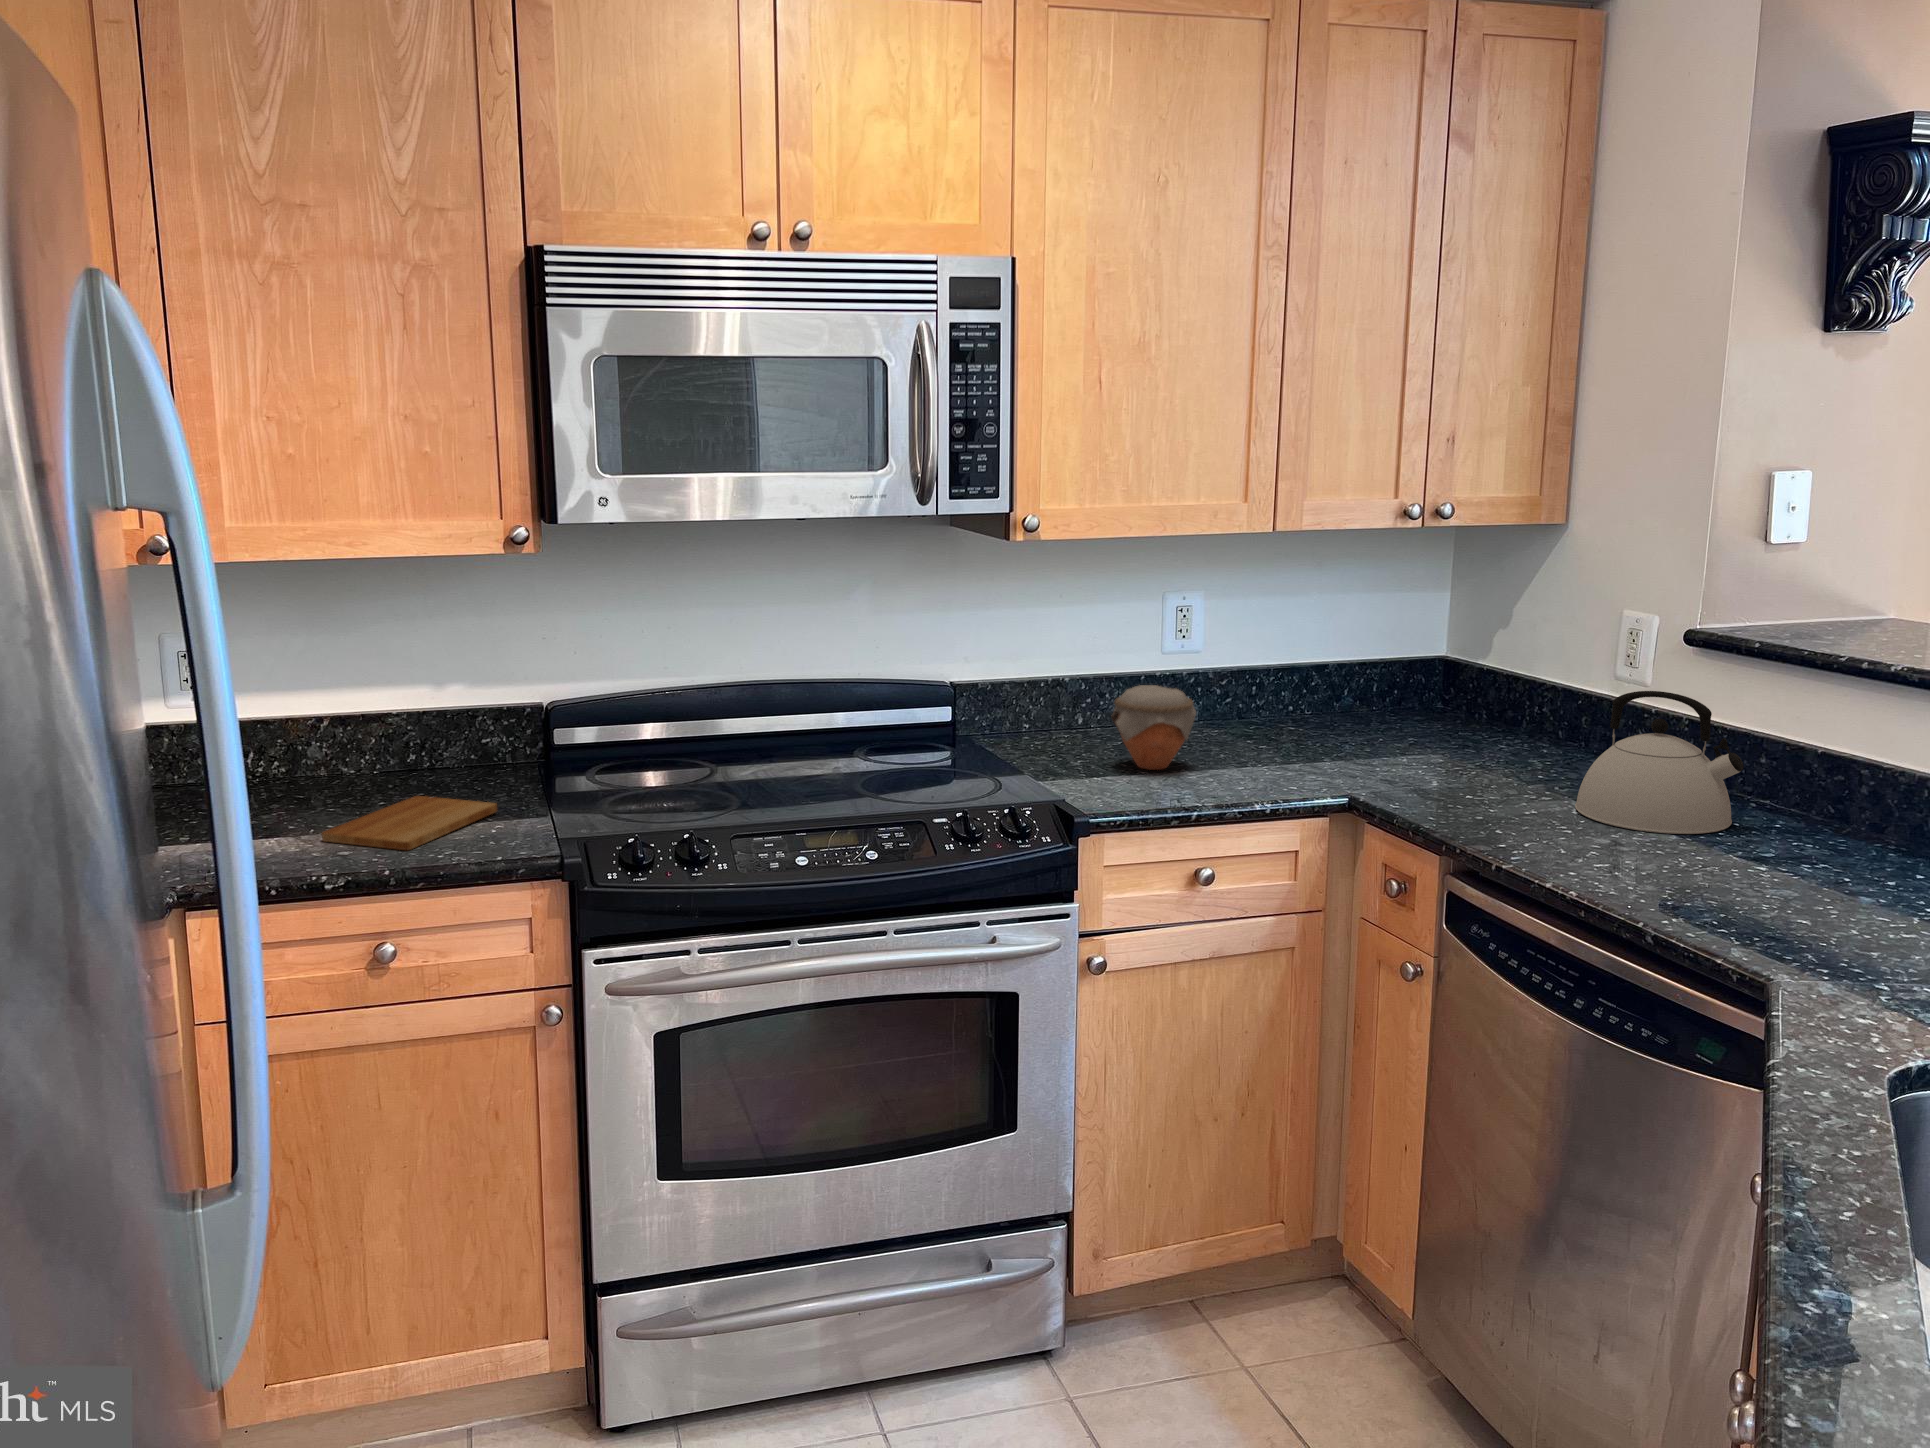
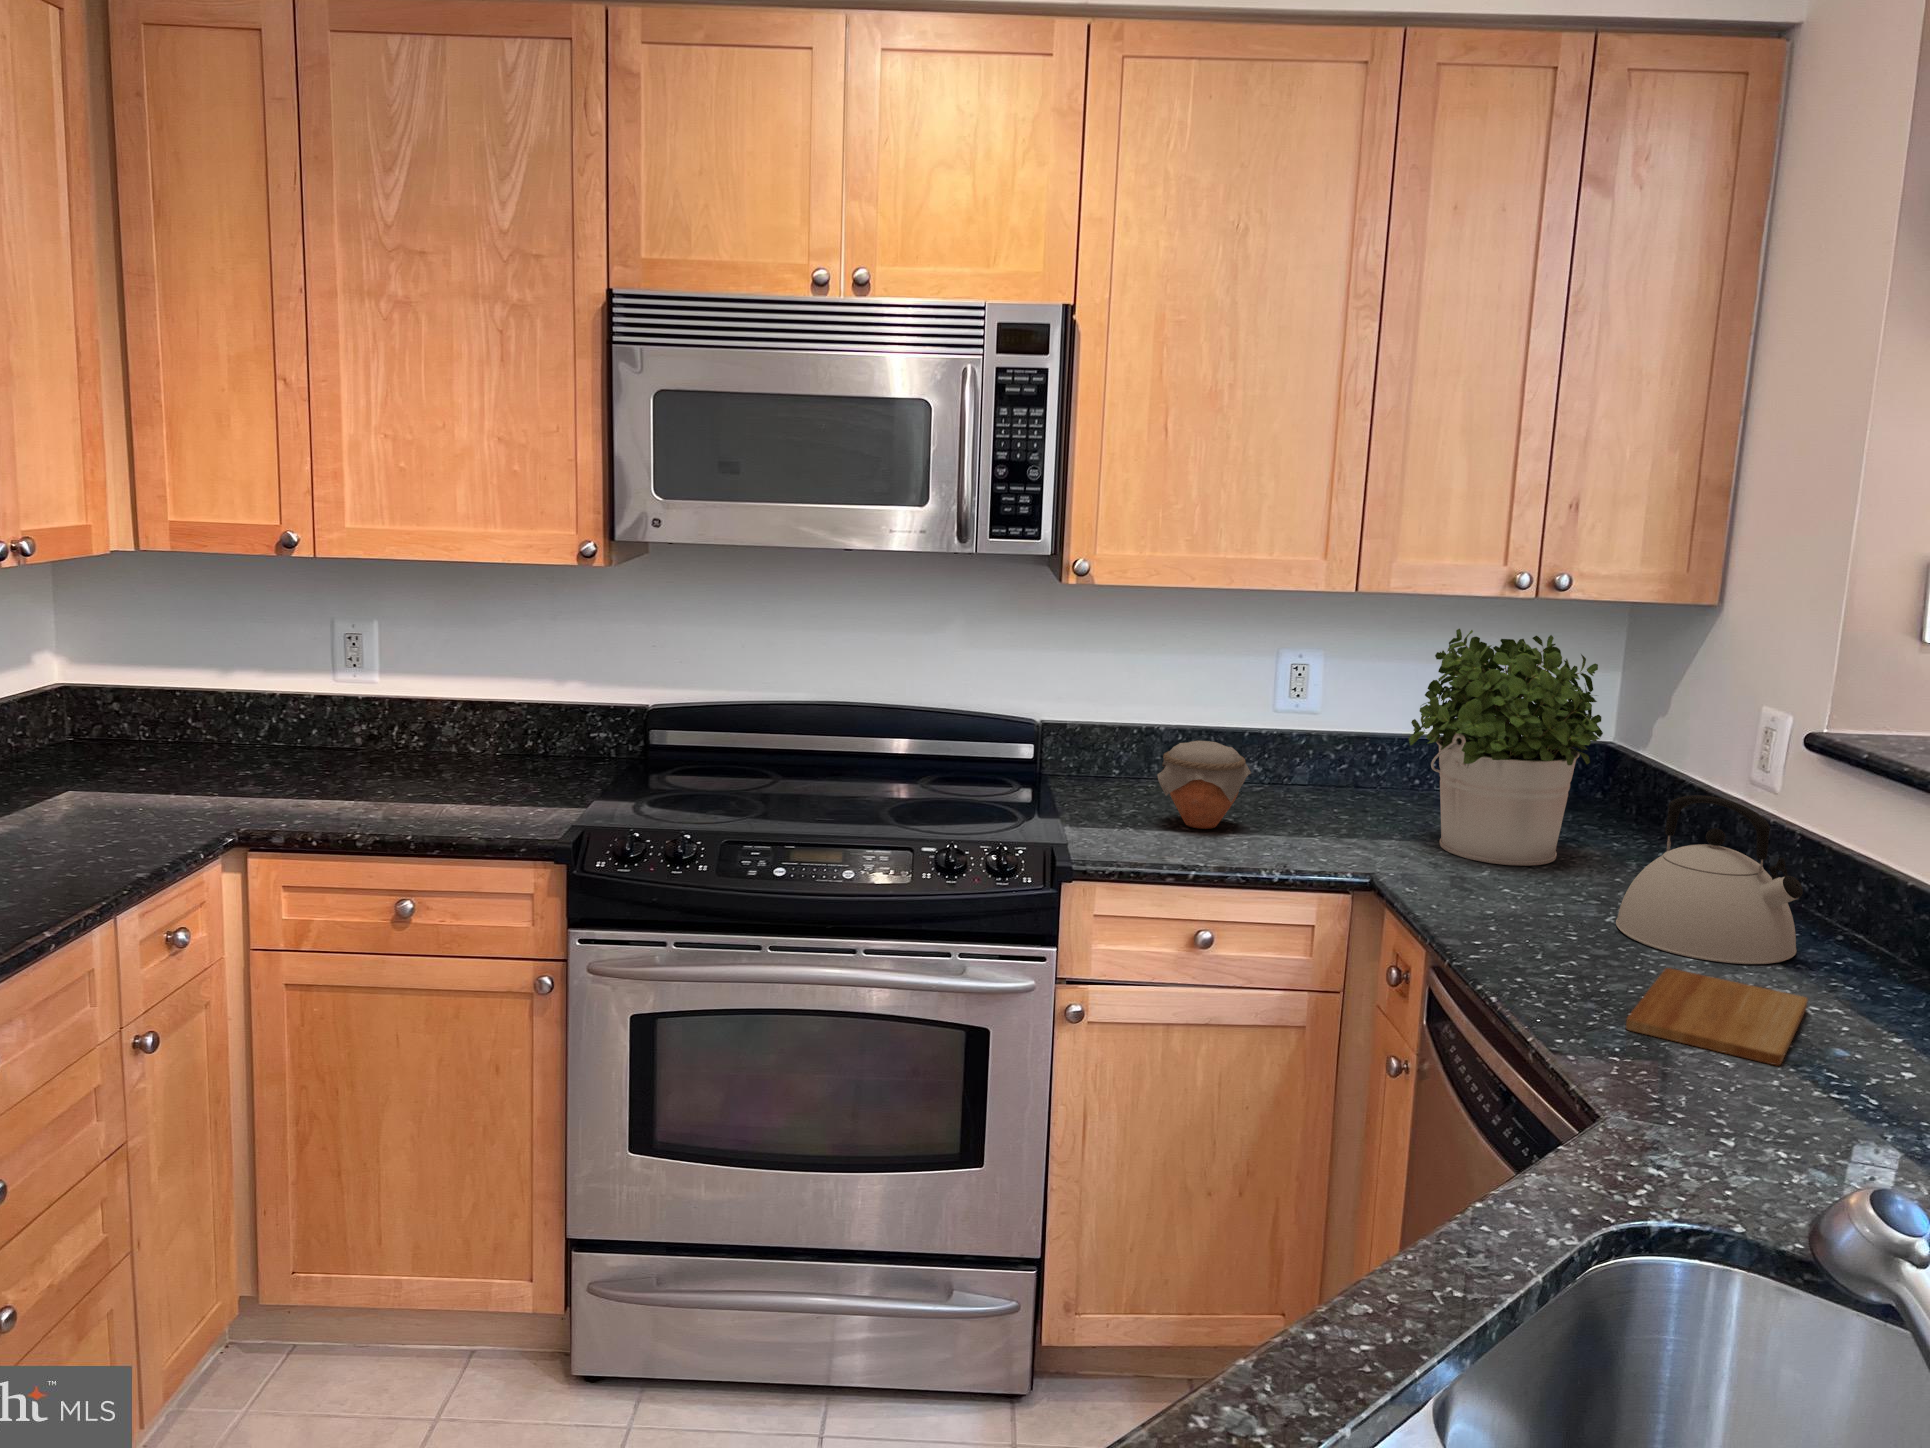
potted plant: none [1334,559,1503,772] -> present [1409,629,1603,866]
cutting board: present [322,796,497,850] -> present [1626,968,1808,1066]

